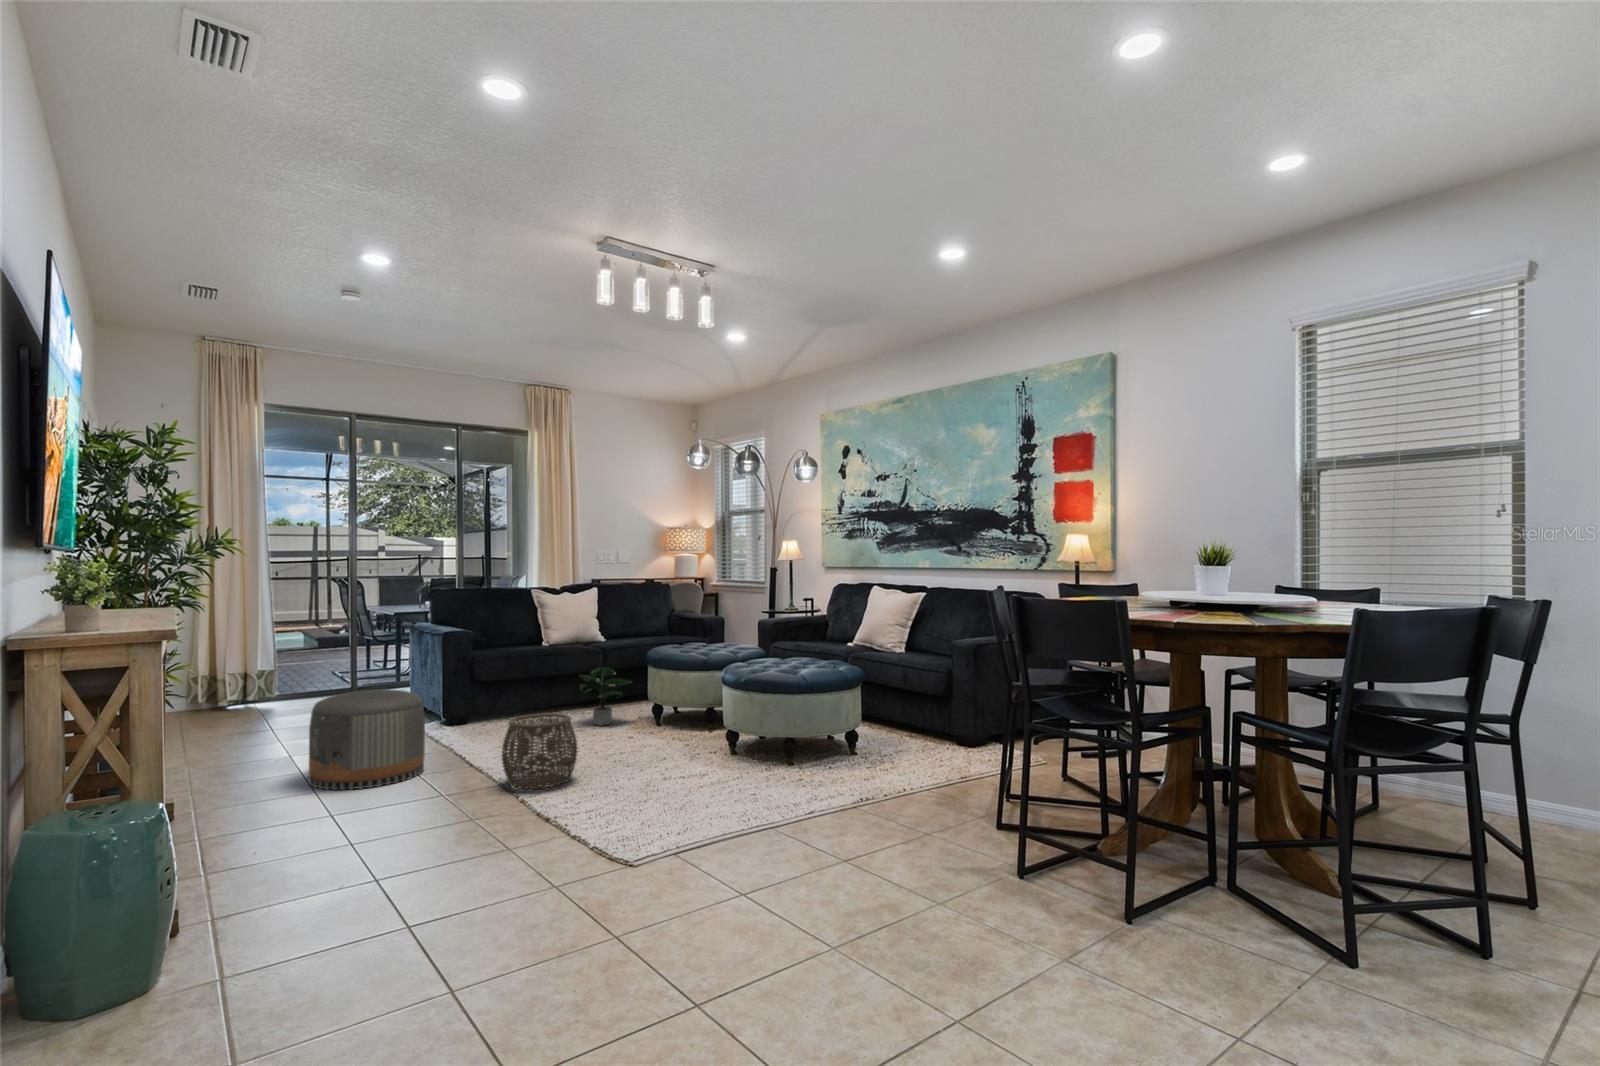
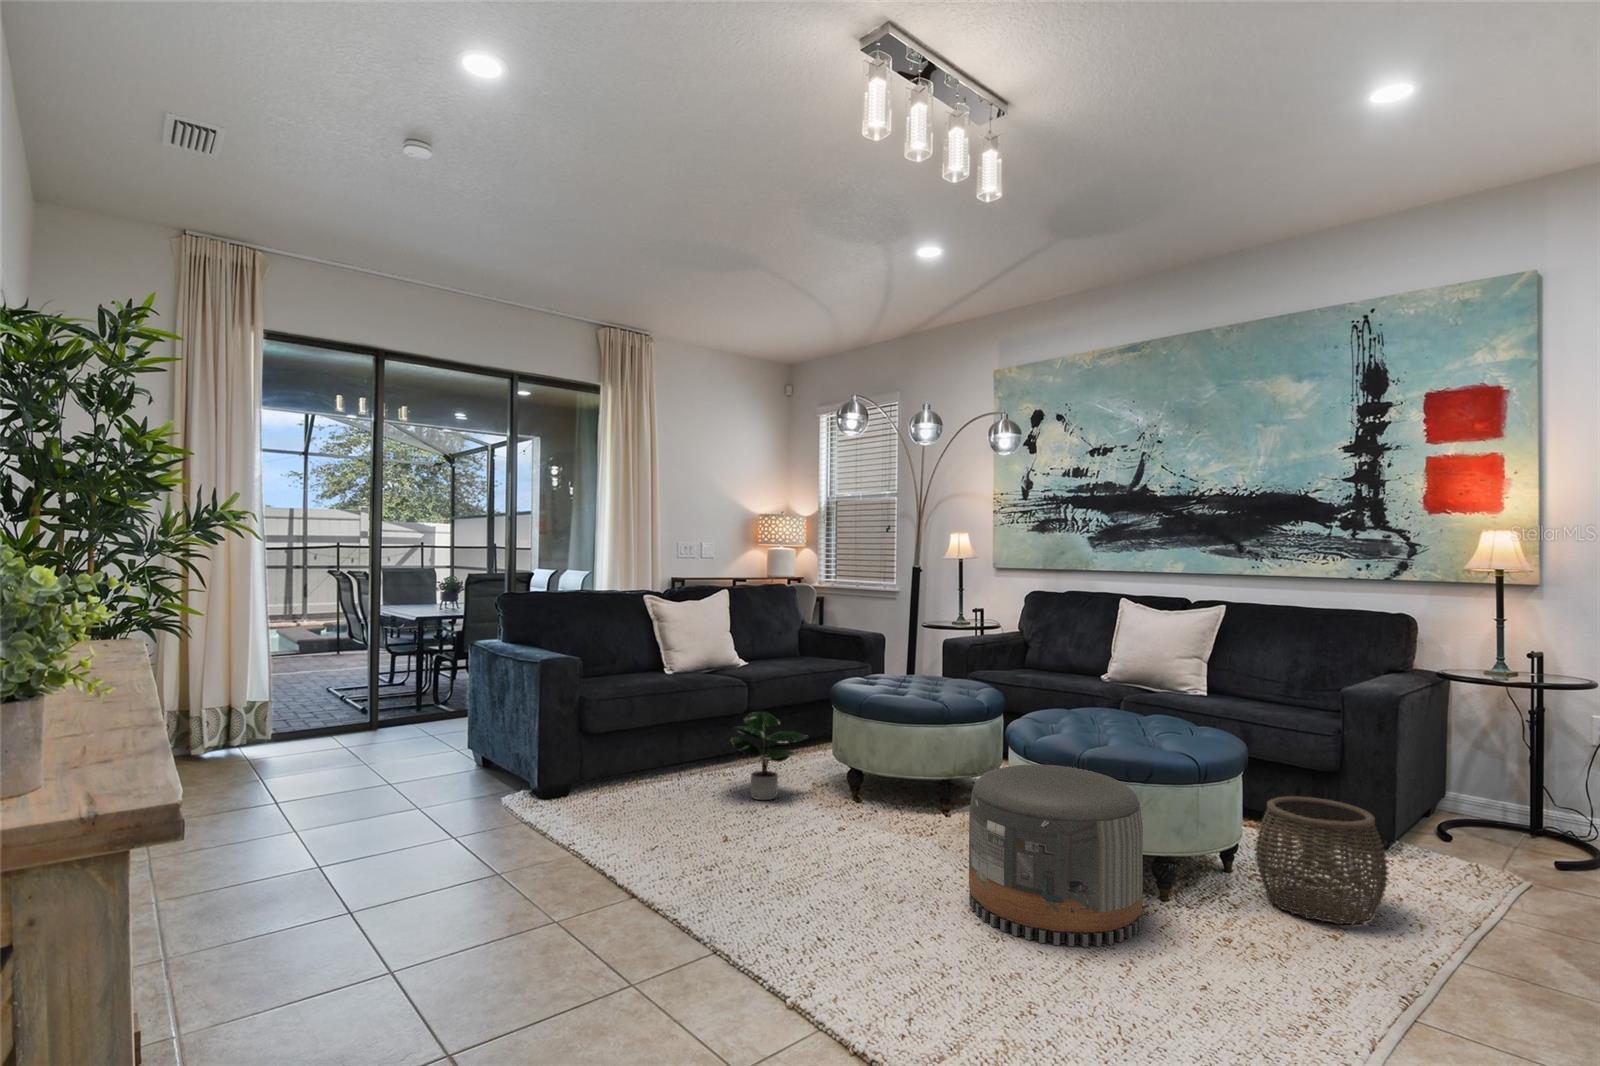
pouf: present [309,689,425,790] -> present [969,764,1143,947]
woven basket: present [502,713,578,789] -> present [1255,796,1389,925]

